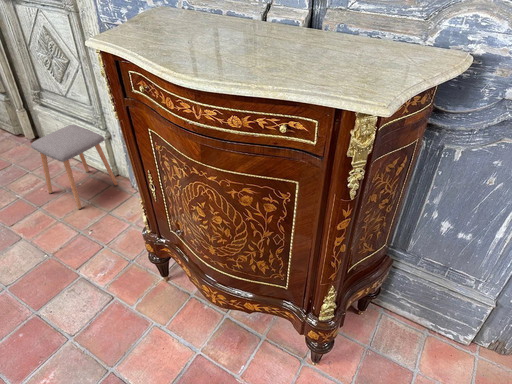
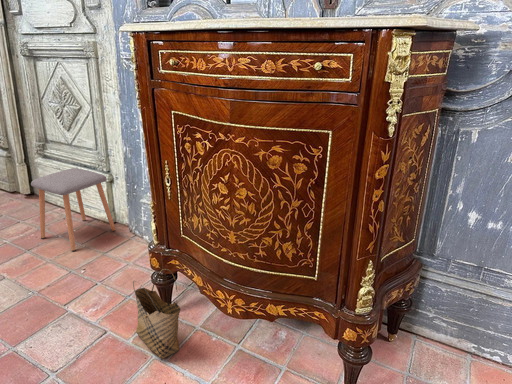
woven basket: none [130,255,175,327] -> present [133,268,180,358]

